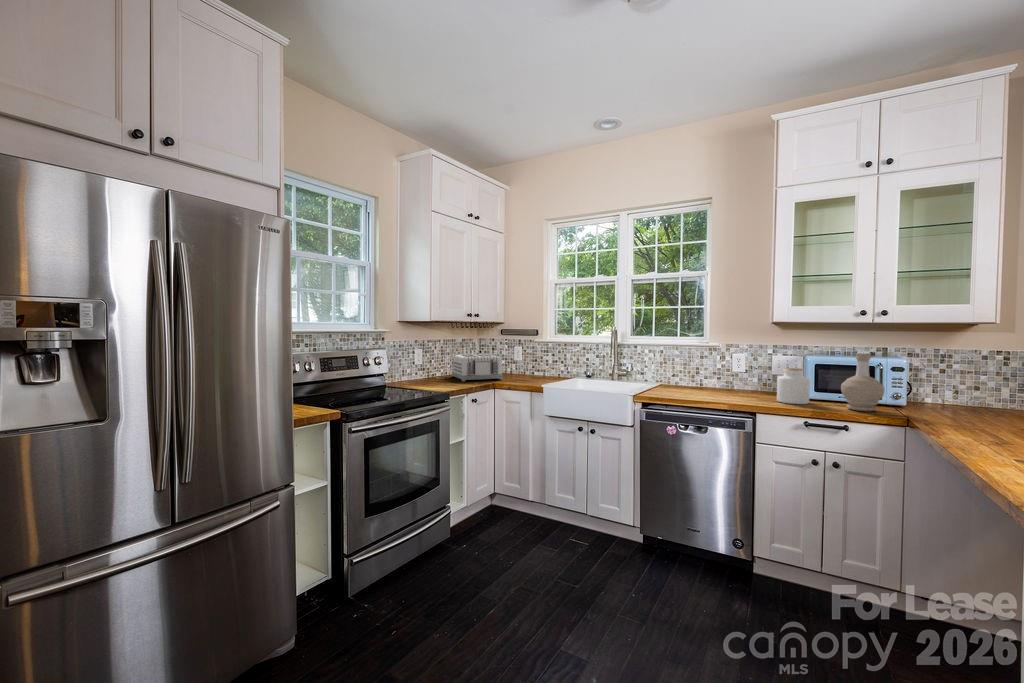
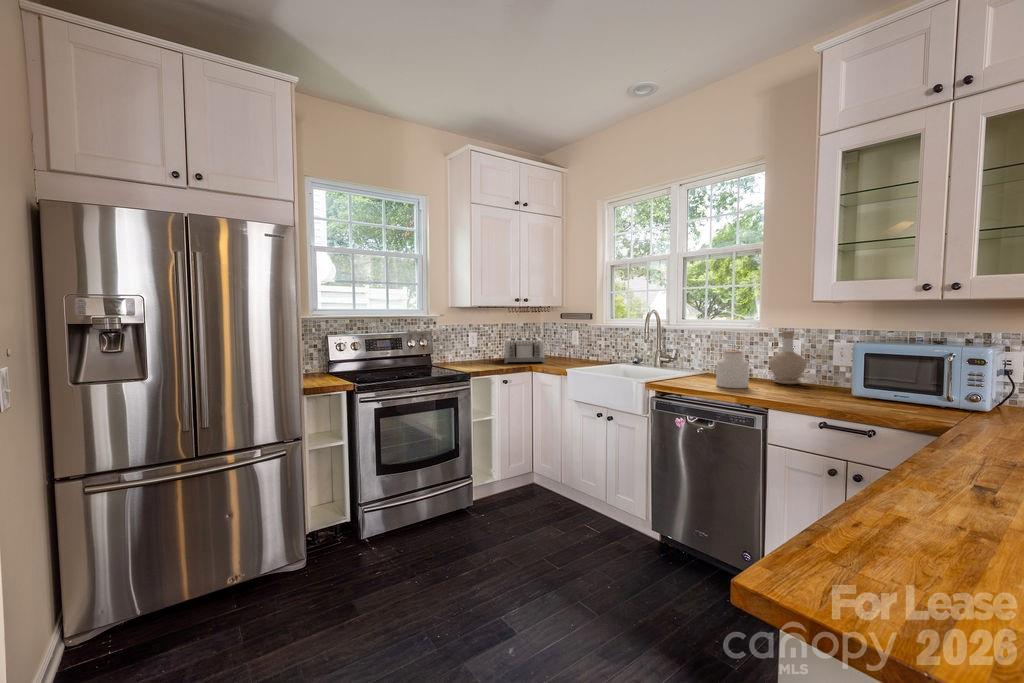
bottle: present [841,353,884,411] -> present [769,331,806,384]
jar: present [777,368,810,404] -> present [716,351,749,388]

